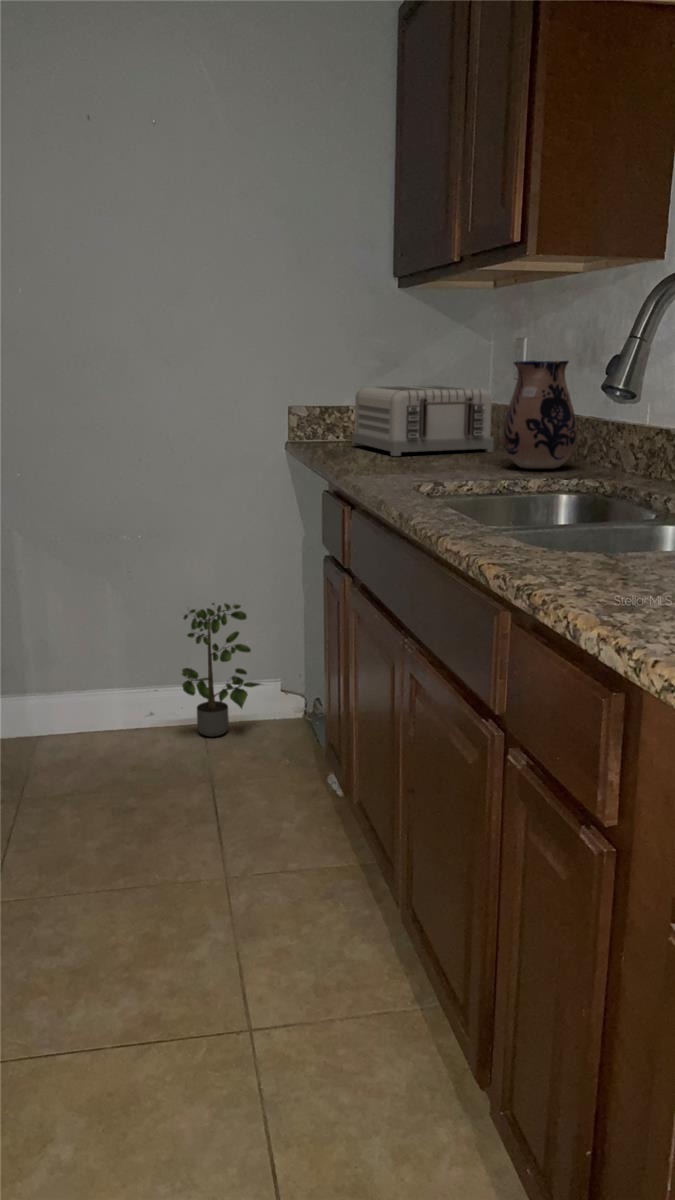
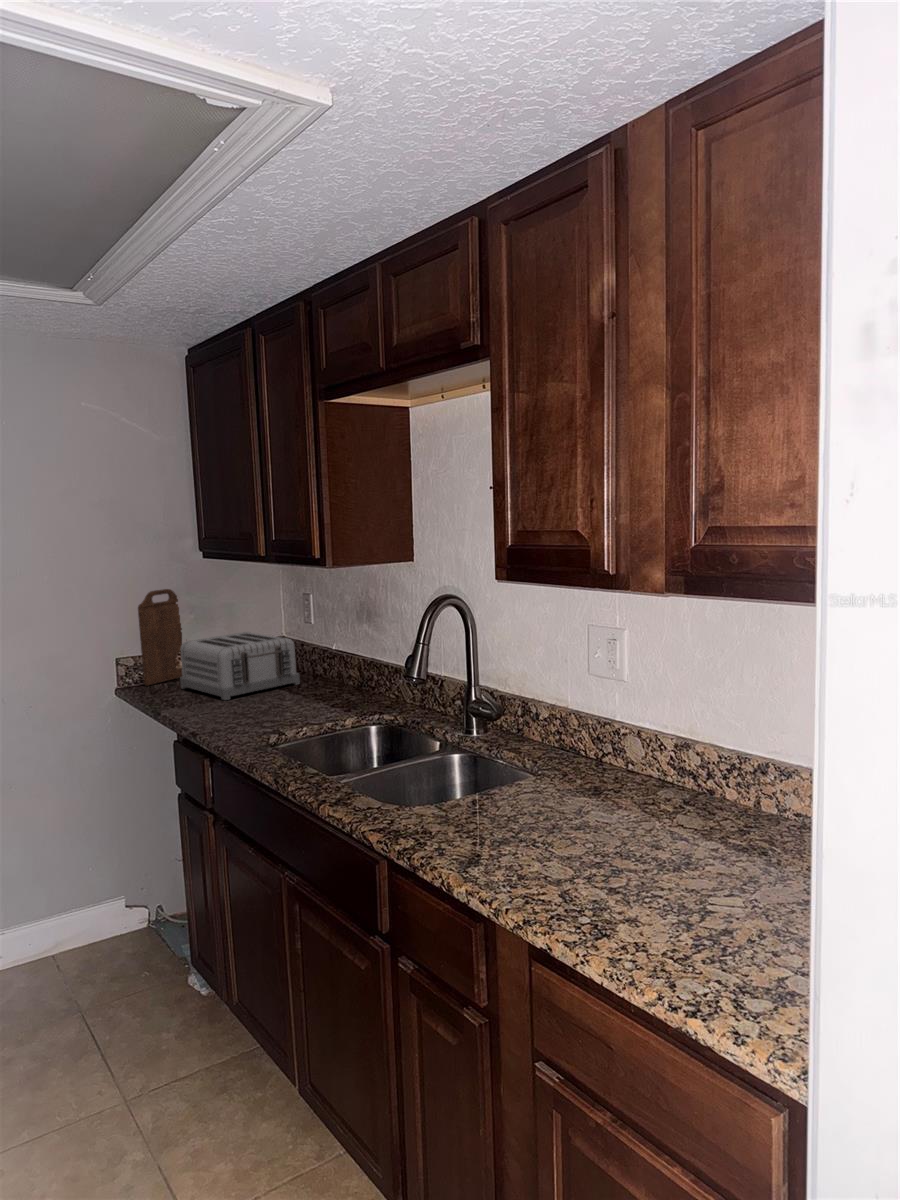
cutting board: none [314,326,370,442] -> present [138,589,183,685]
ceramic pitcher: present [502,361,578,469] -> none [315,624,370,706]
potted plant: present [182,603,261,737] -> none [32,833,116,963]

